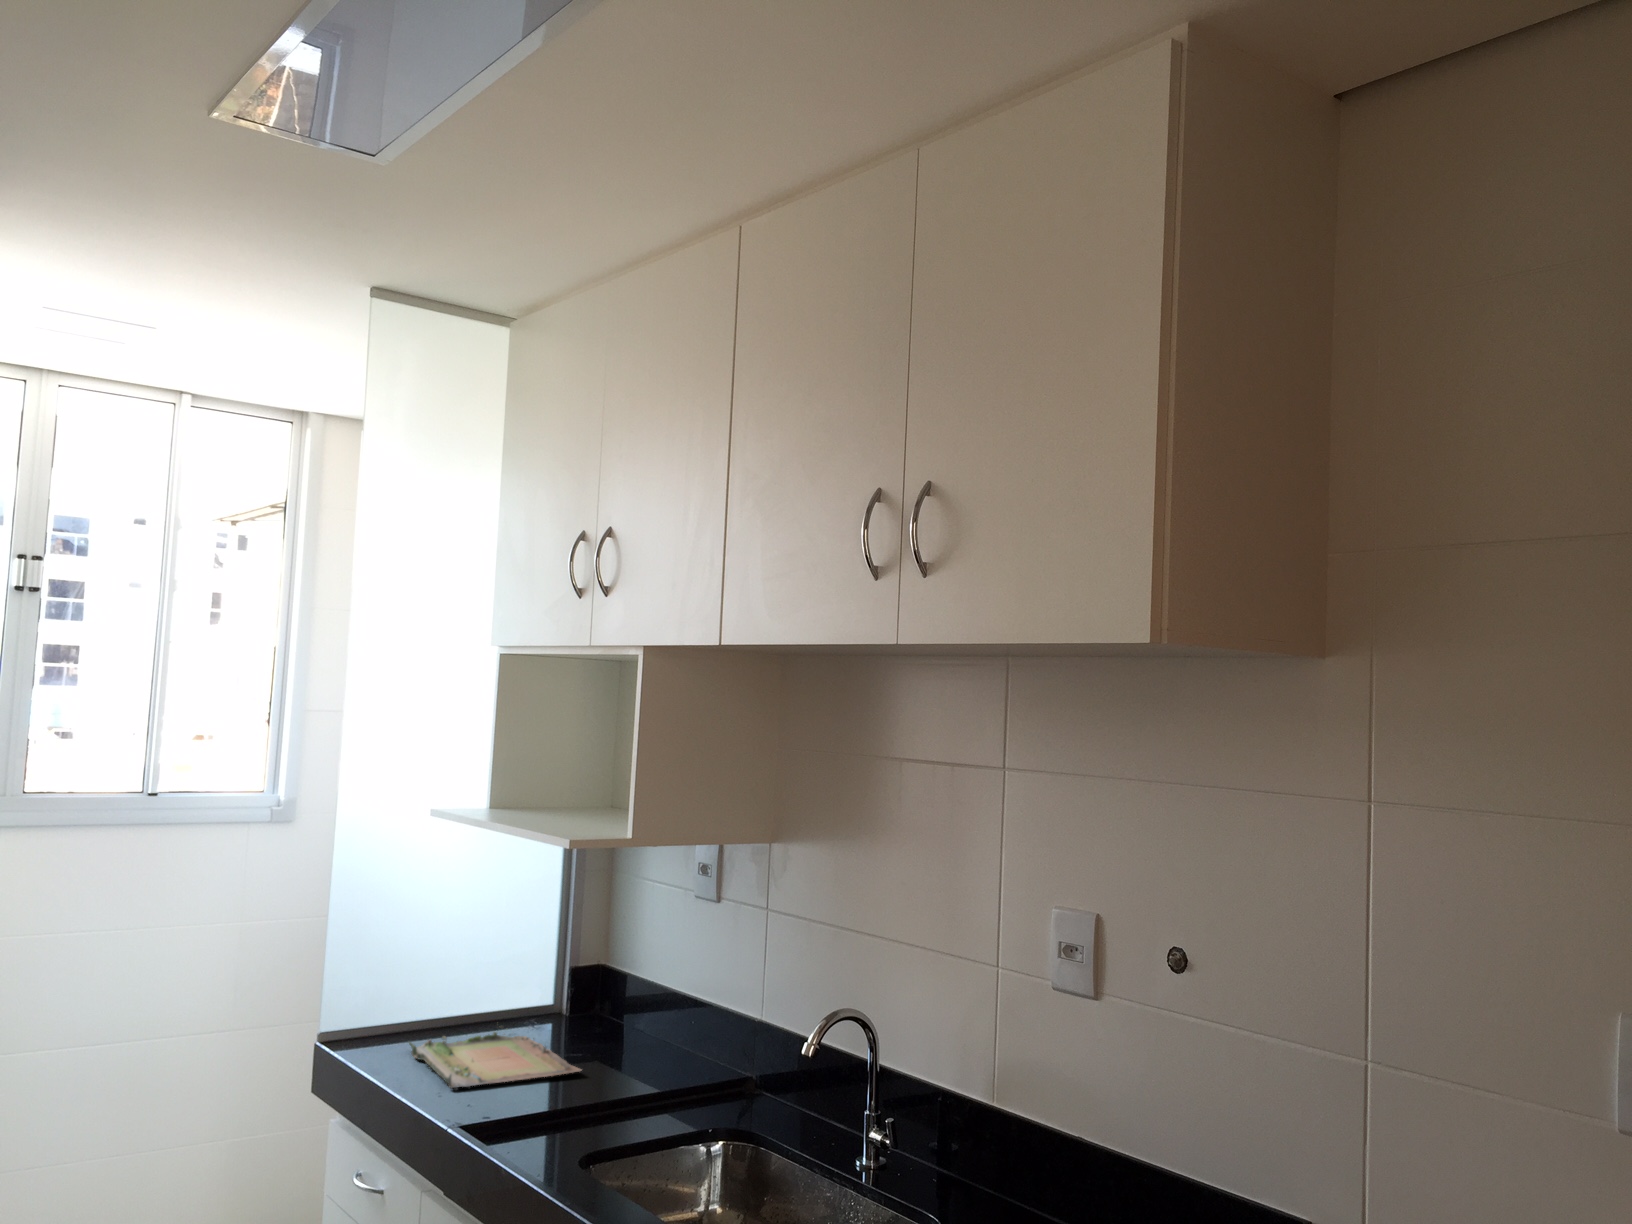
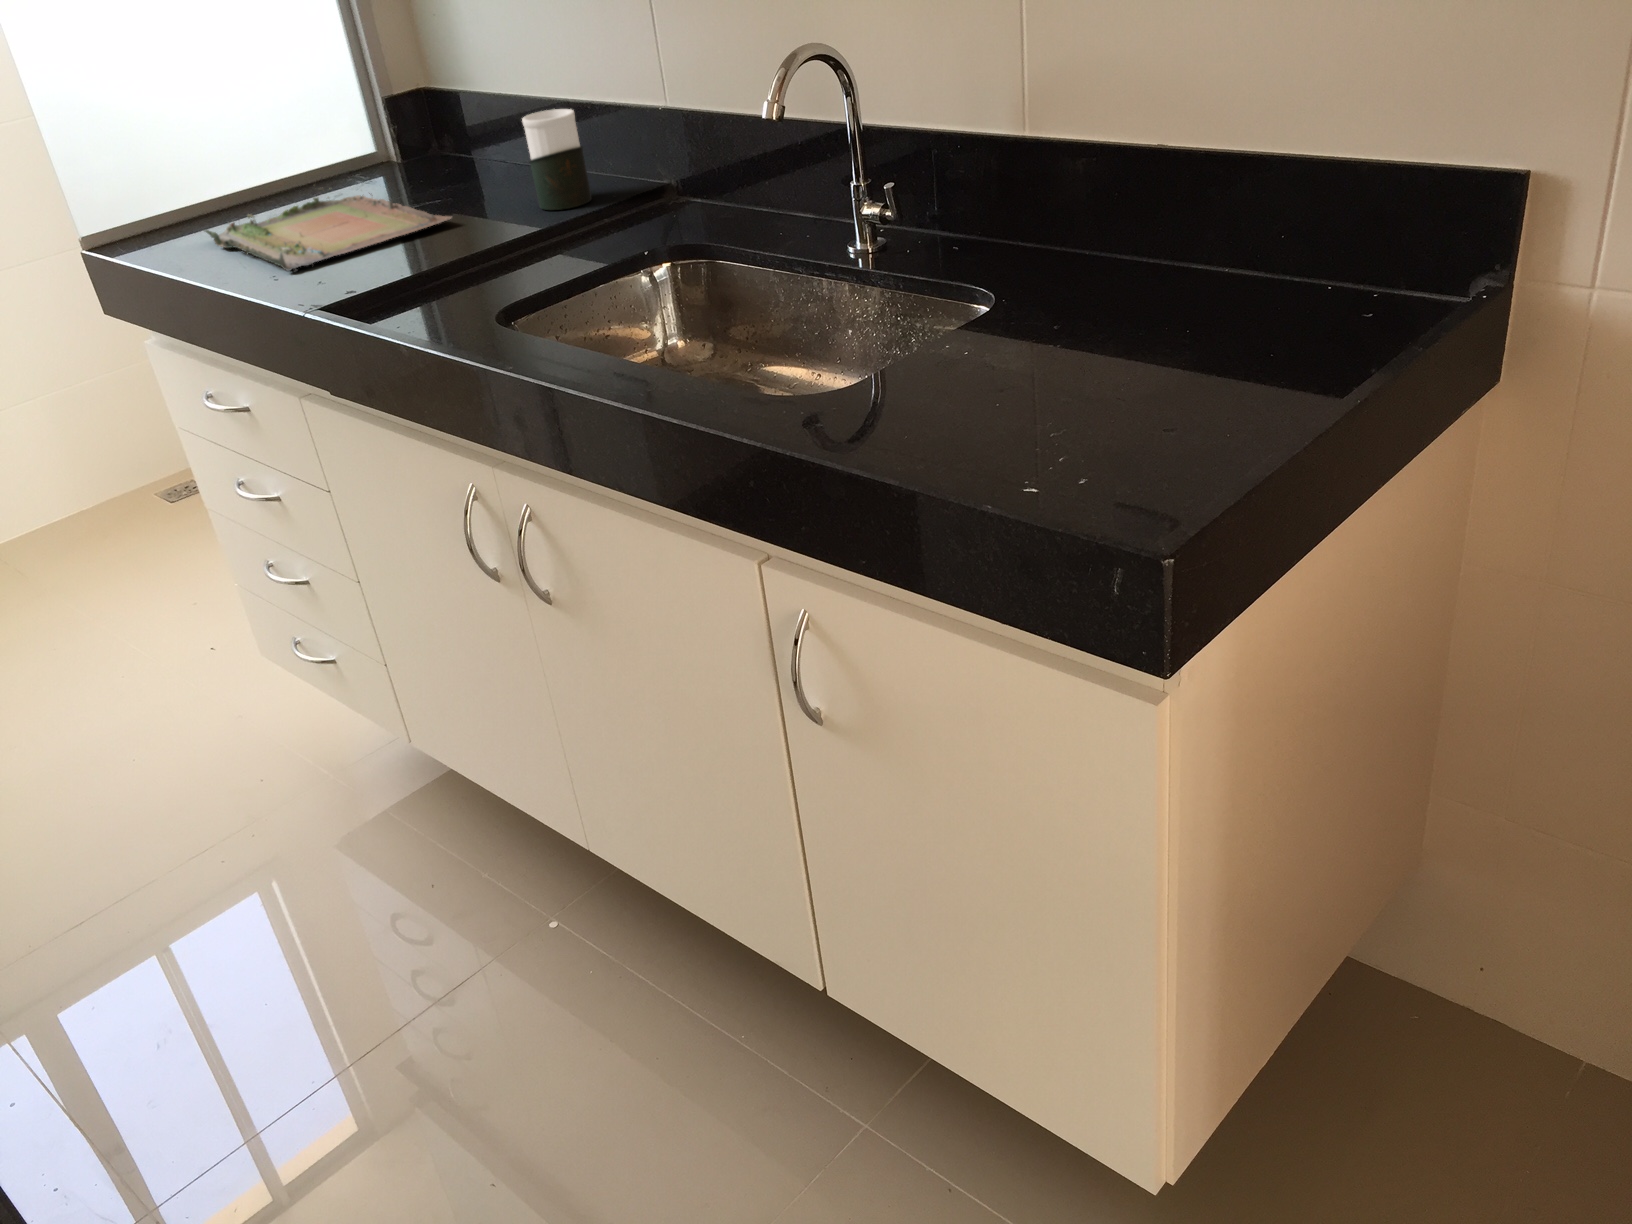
cup: none [648,1005,691,1081] -> present [522,109,592,210]

